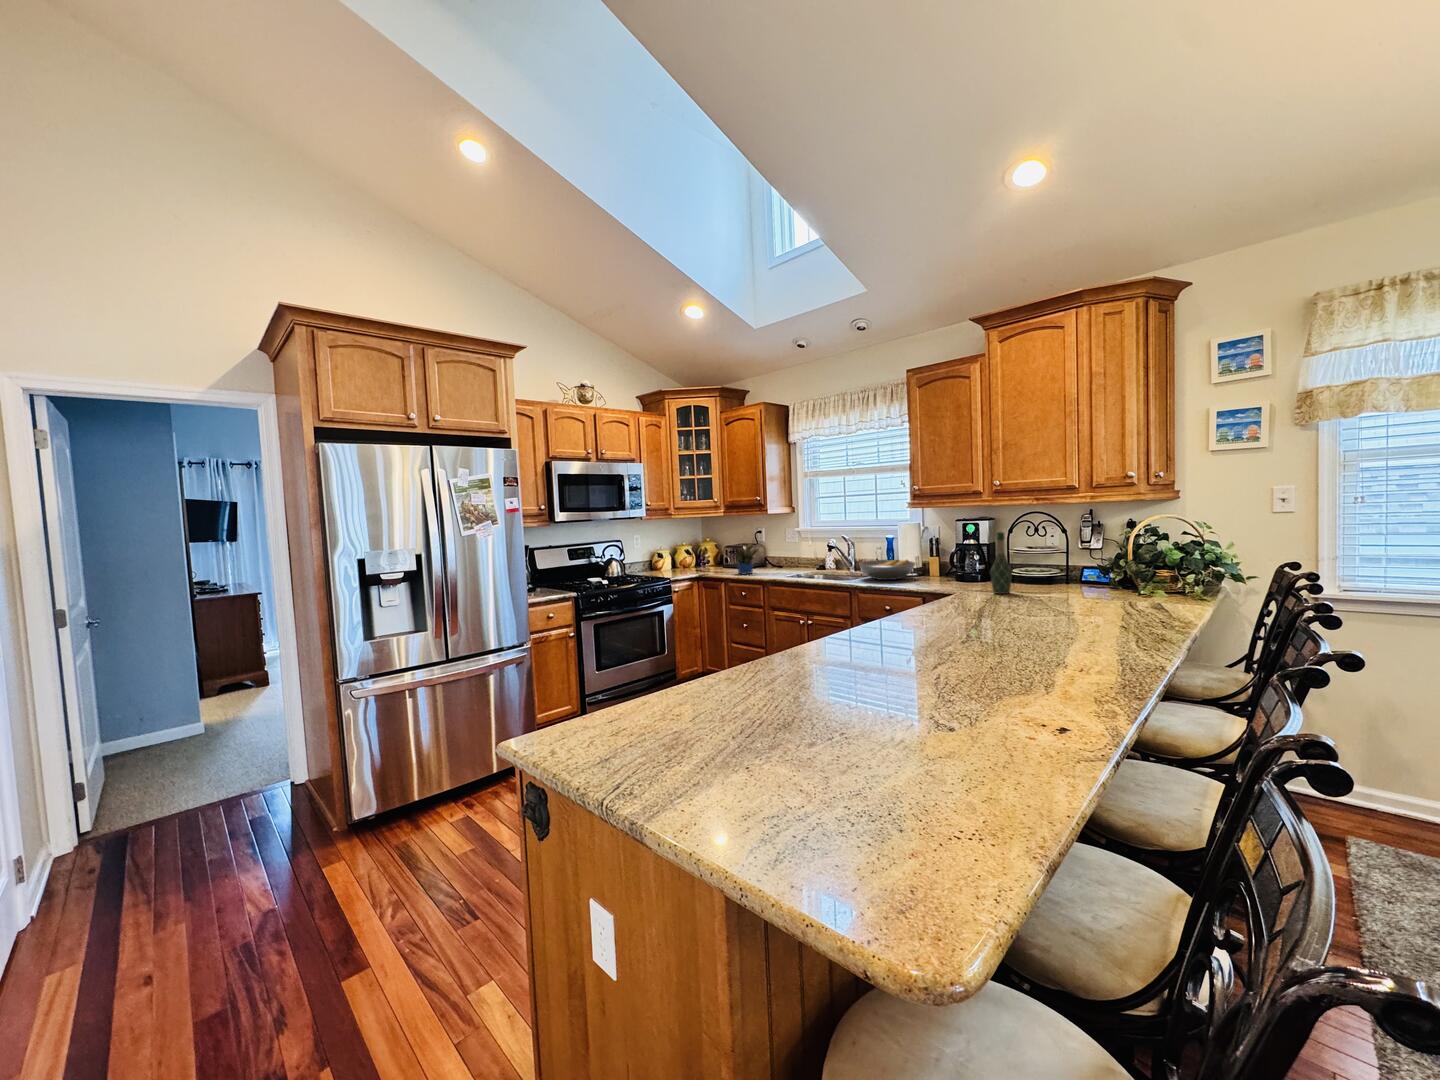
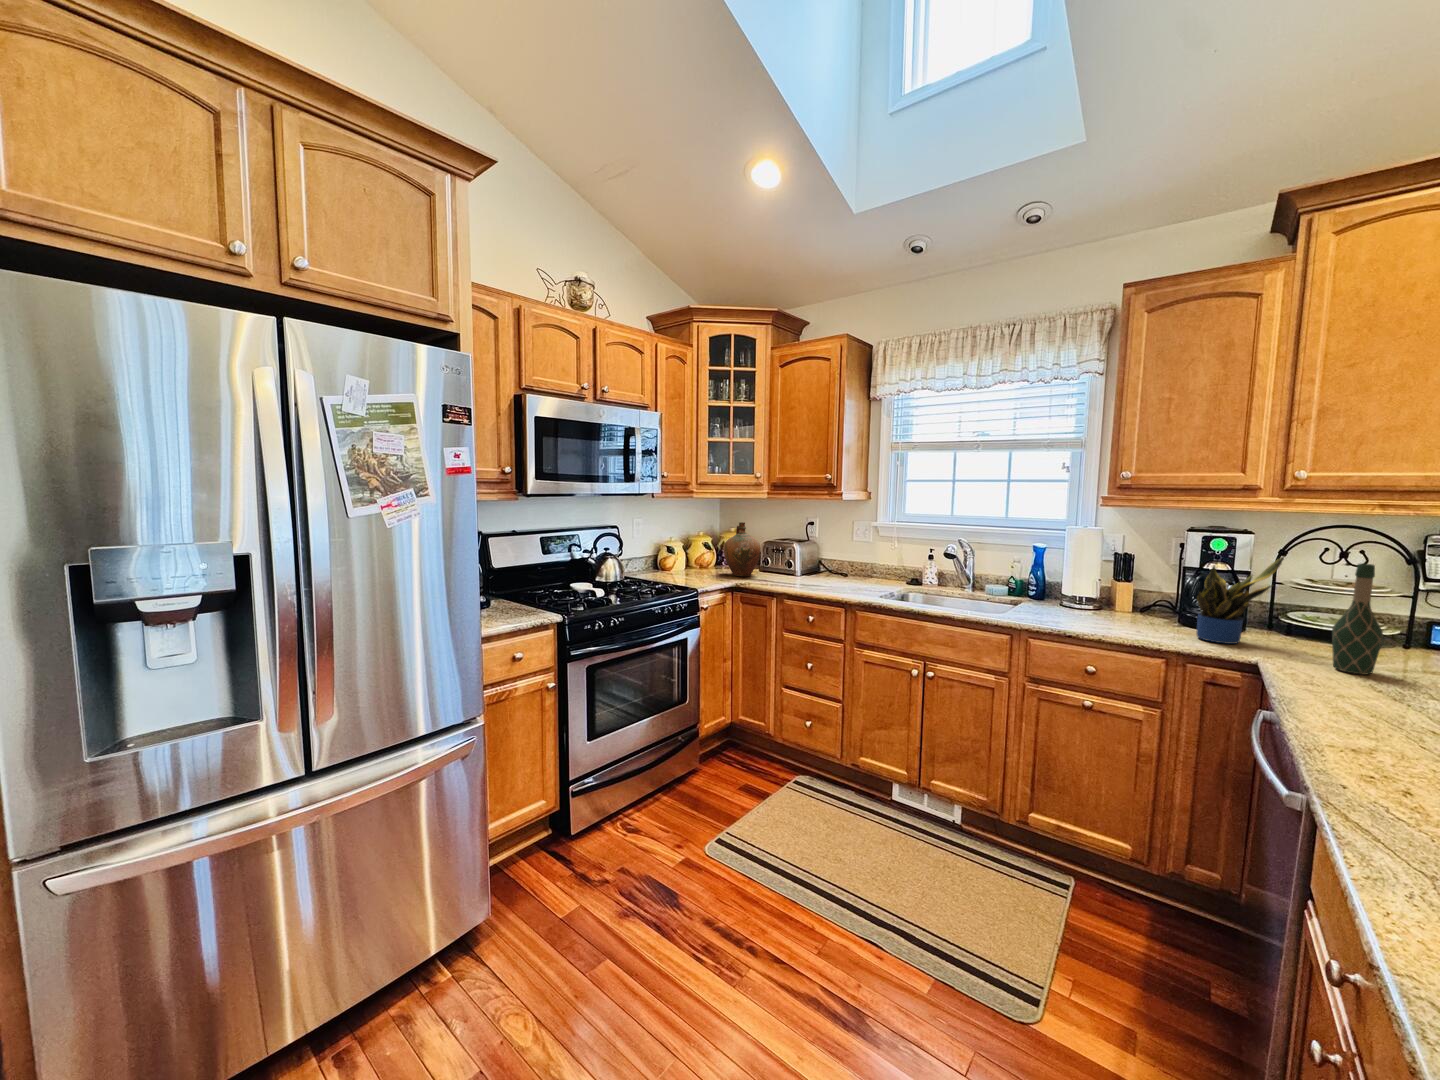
ceramic jug: none [694,533,719,571] -> present [724,522,760,576]
potted plant: present [736,542,758,574] -> present [1196,556,1284,644]
fruit bowl: present [859,560,916,580] -> none [1009,582,1109,617]

